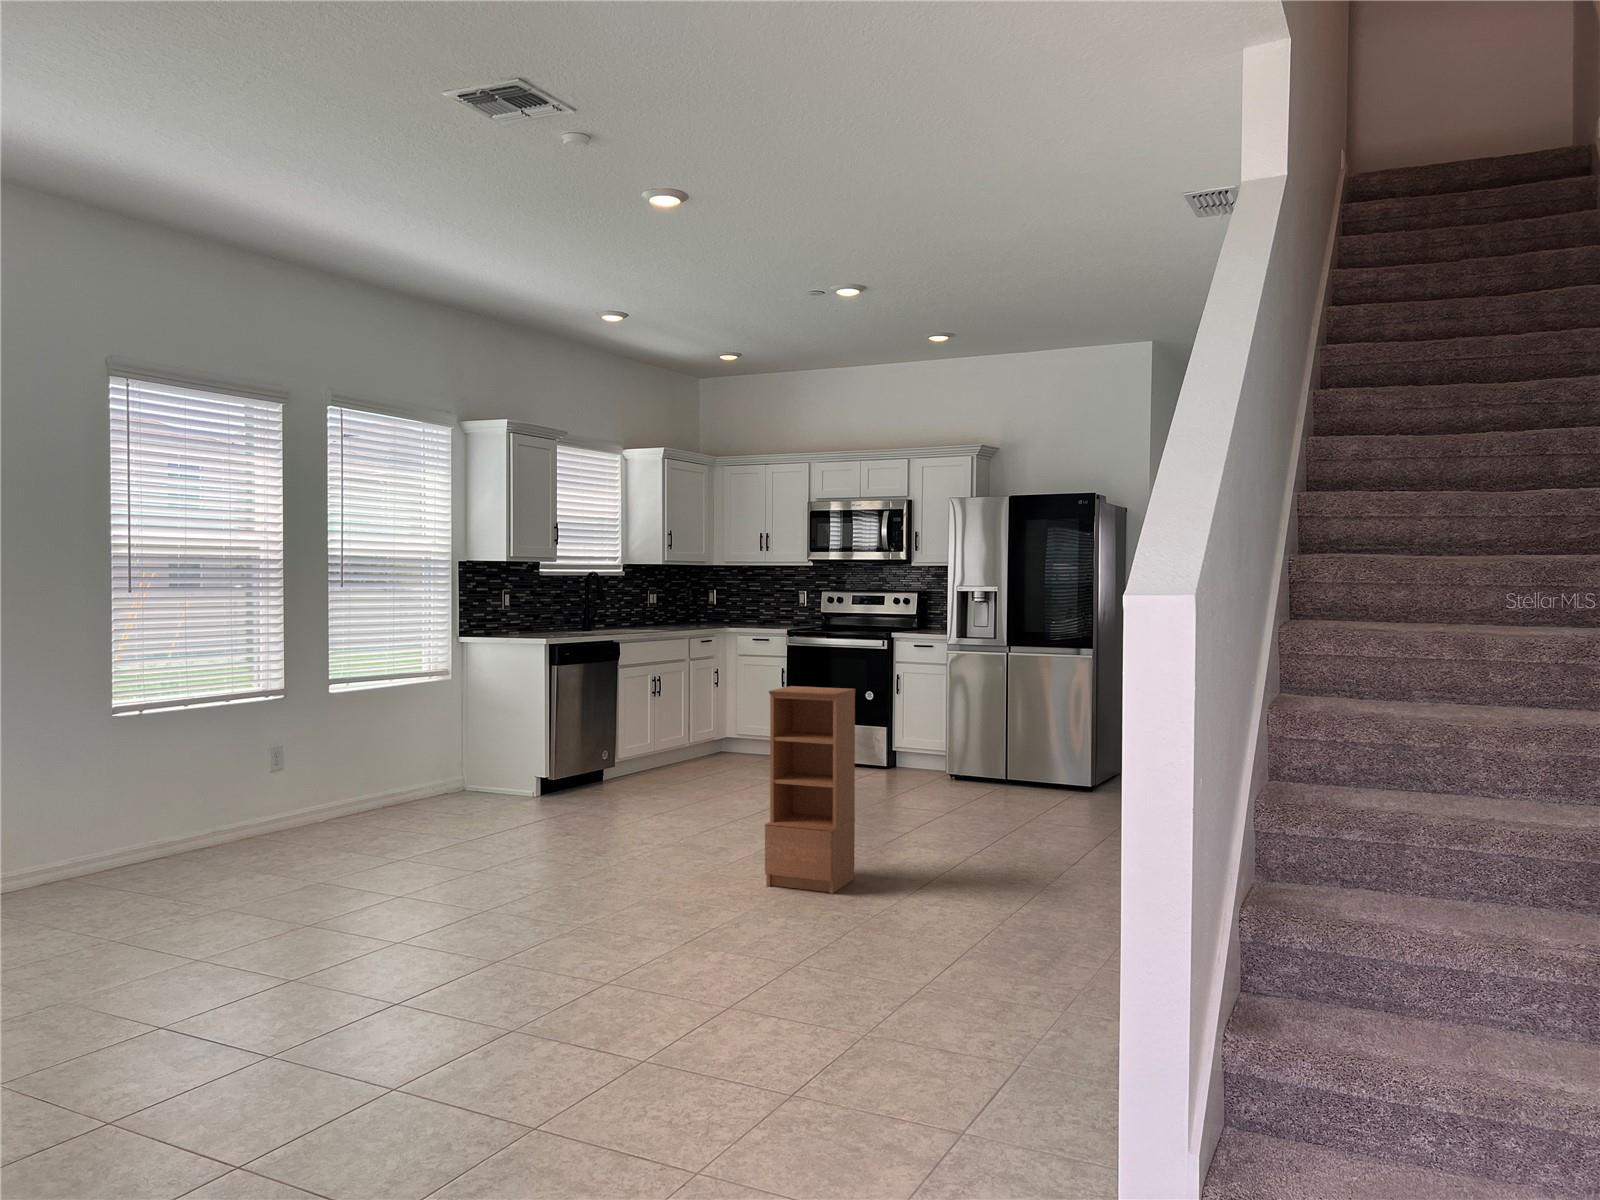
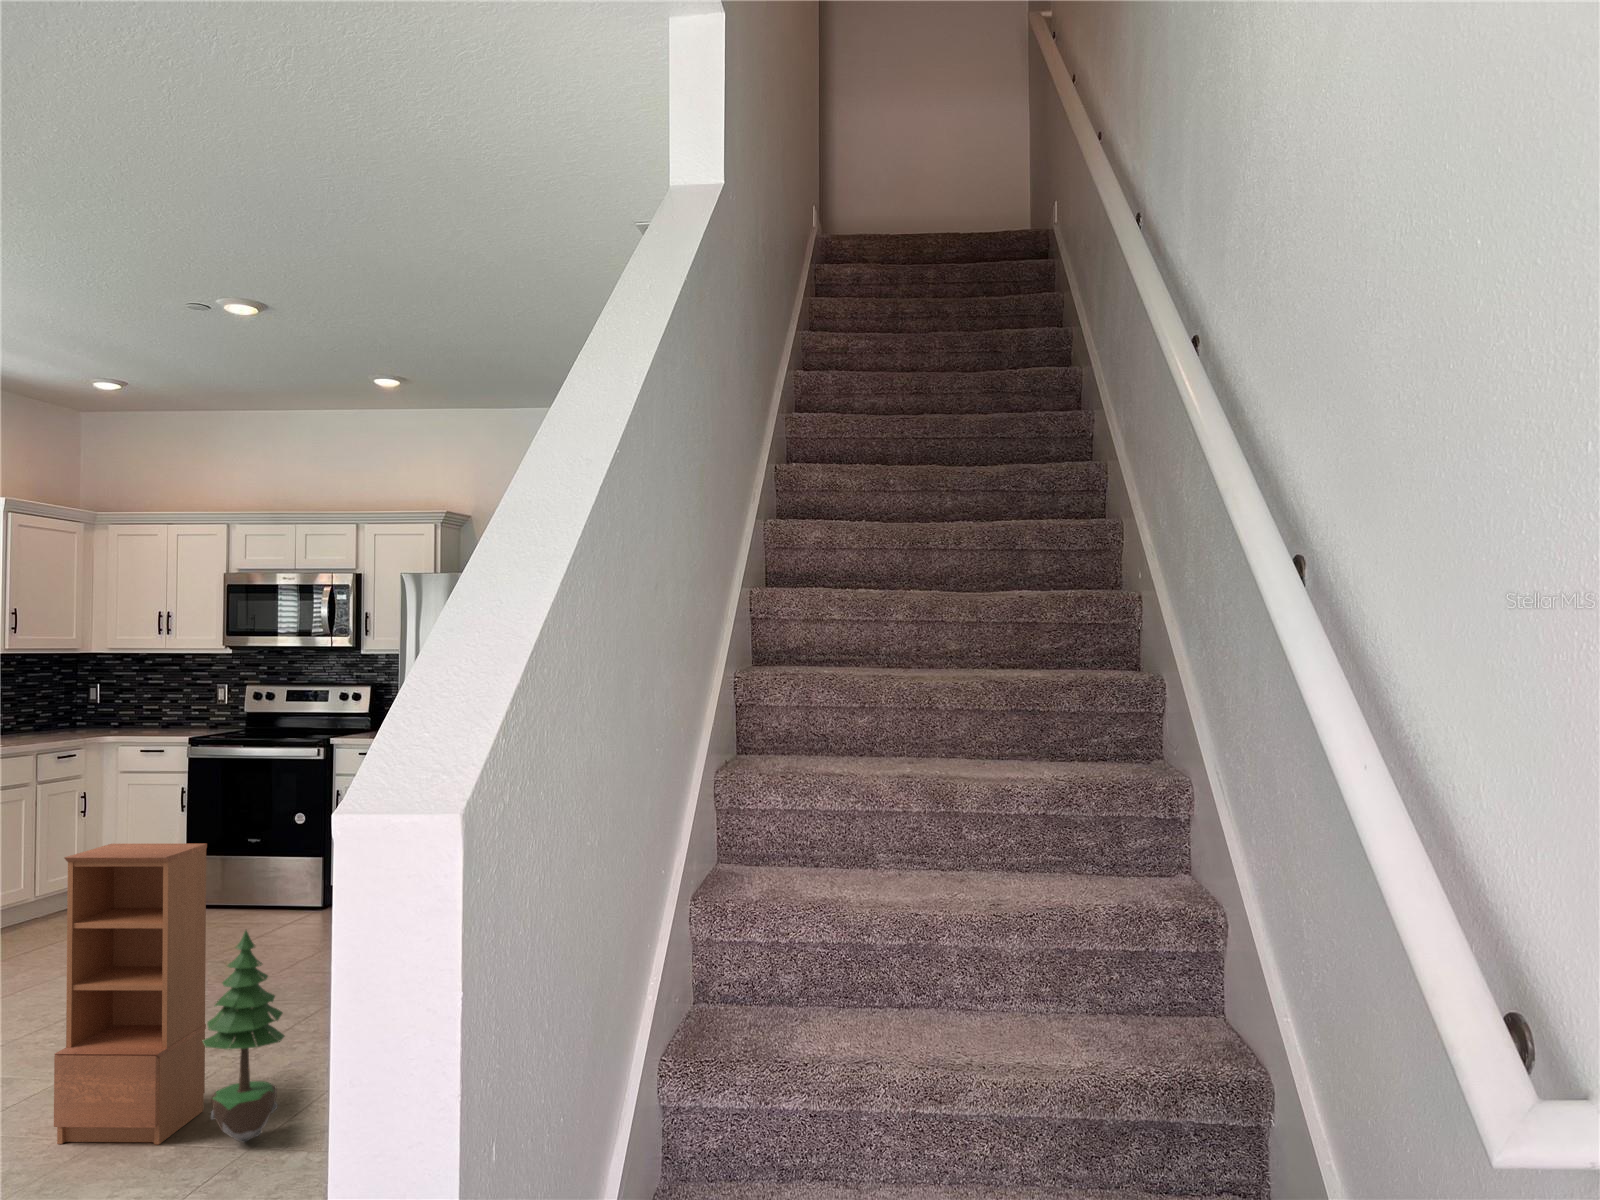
potted tree: none [862,748,916,899] -> present [203,931,285,1143]

